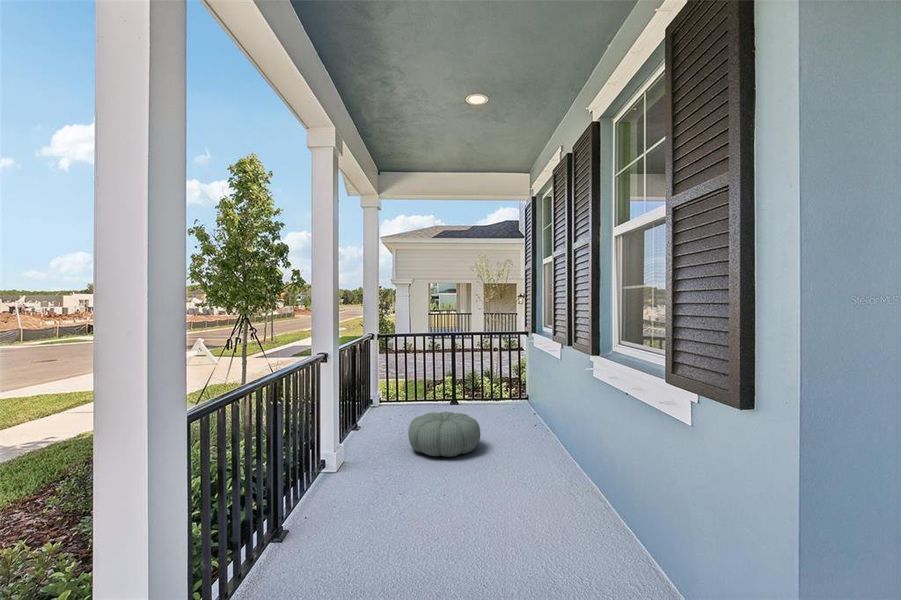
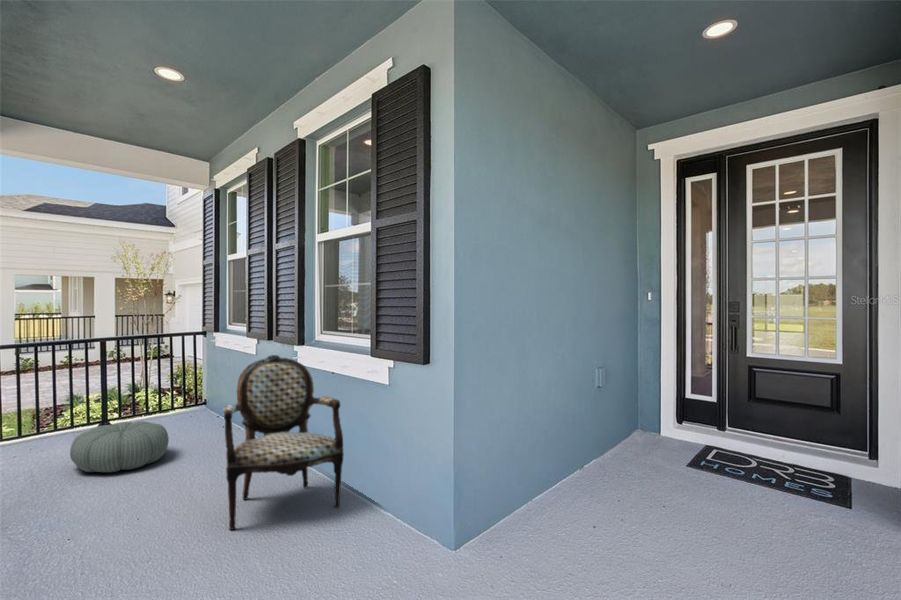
armchair: none [500,365,634,566] -> present [223,355,344,530]

